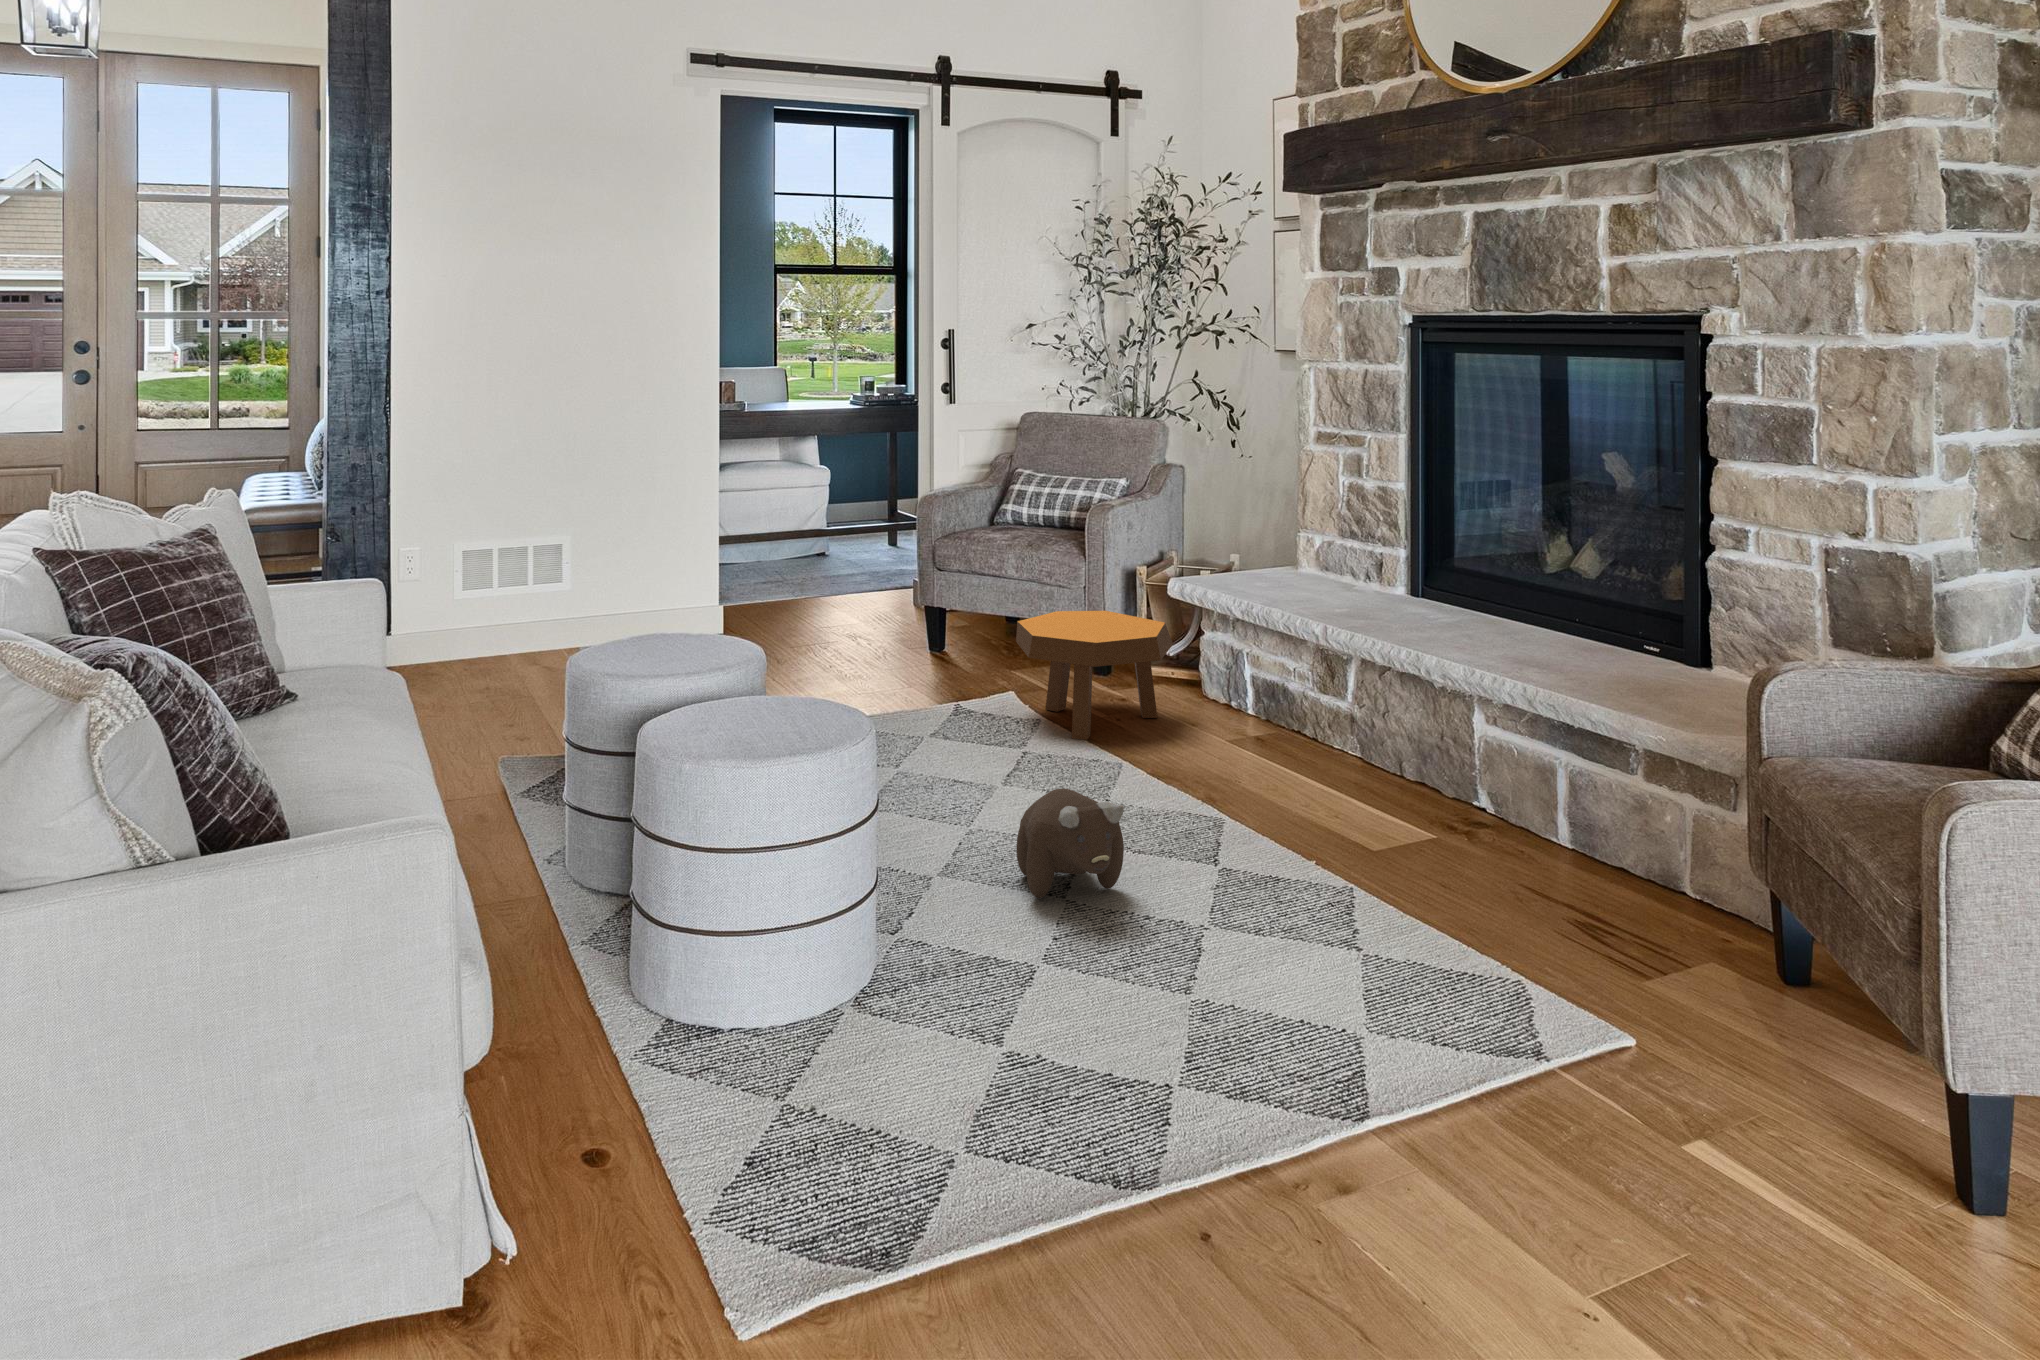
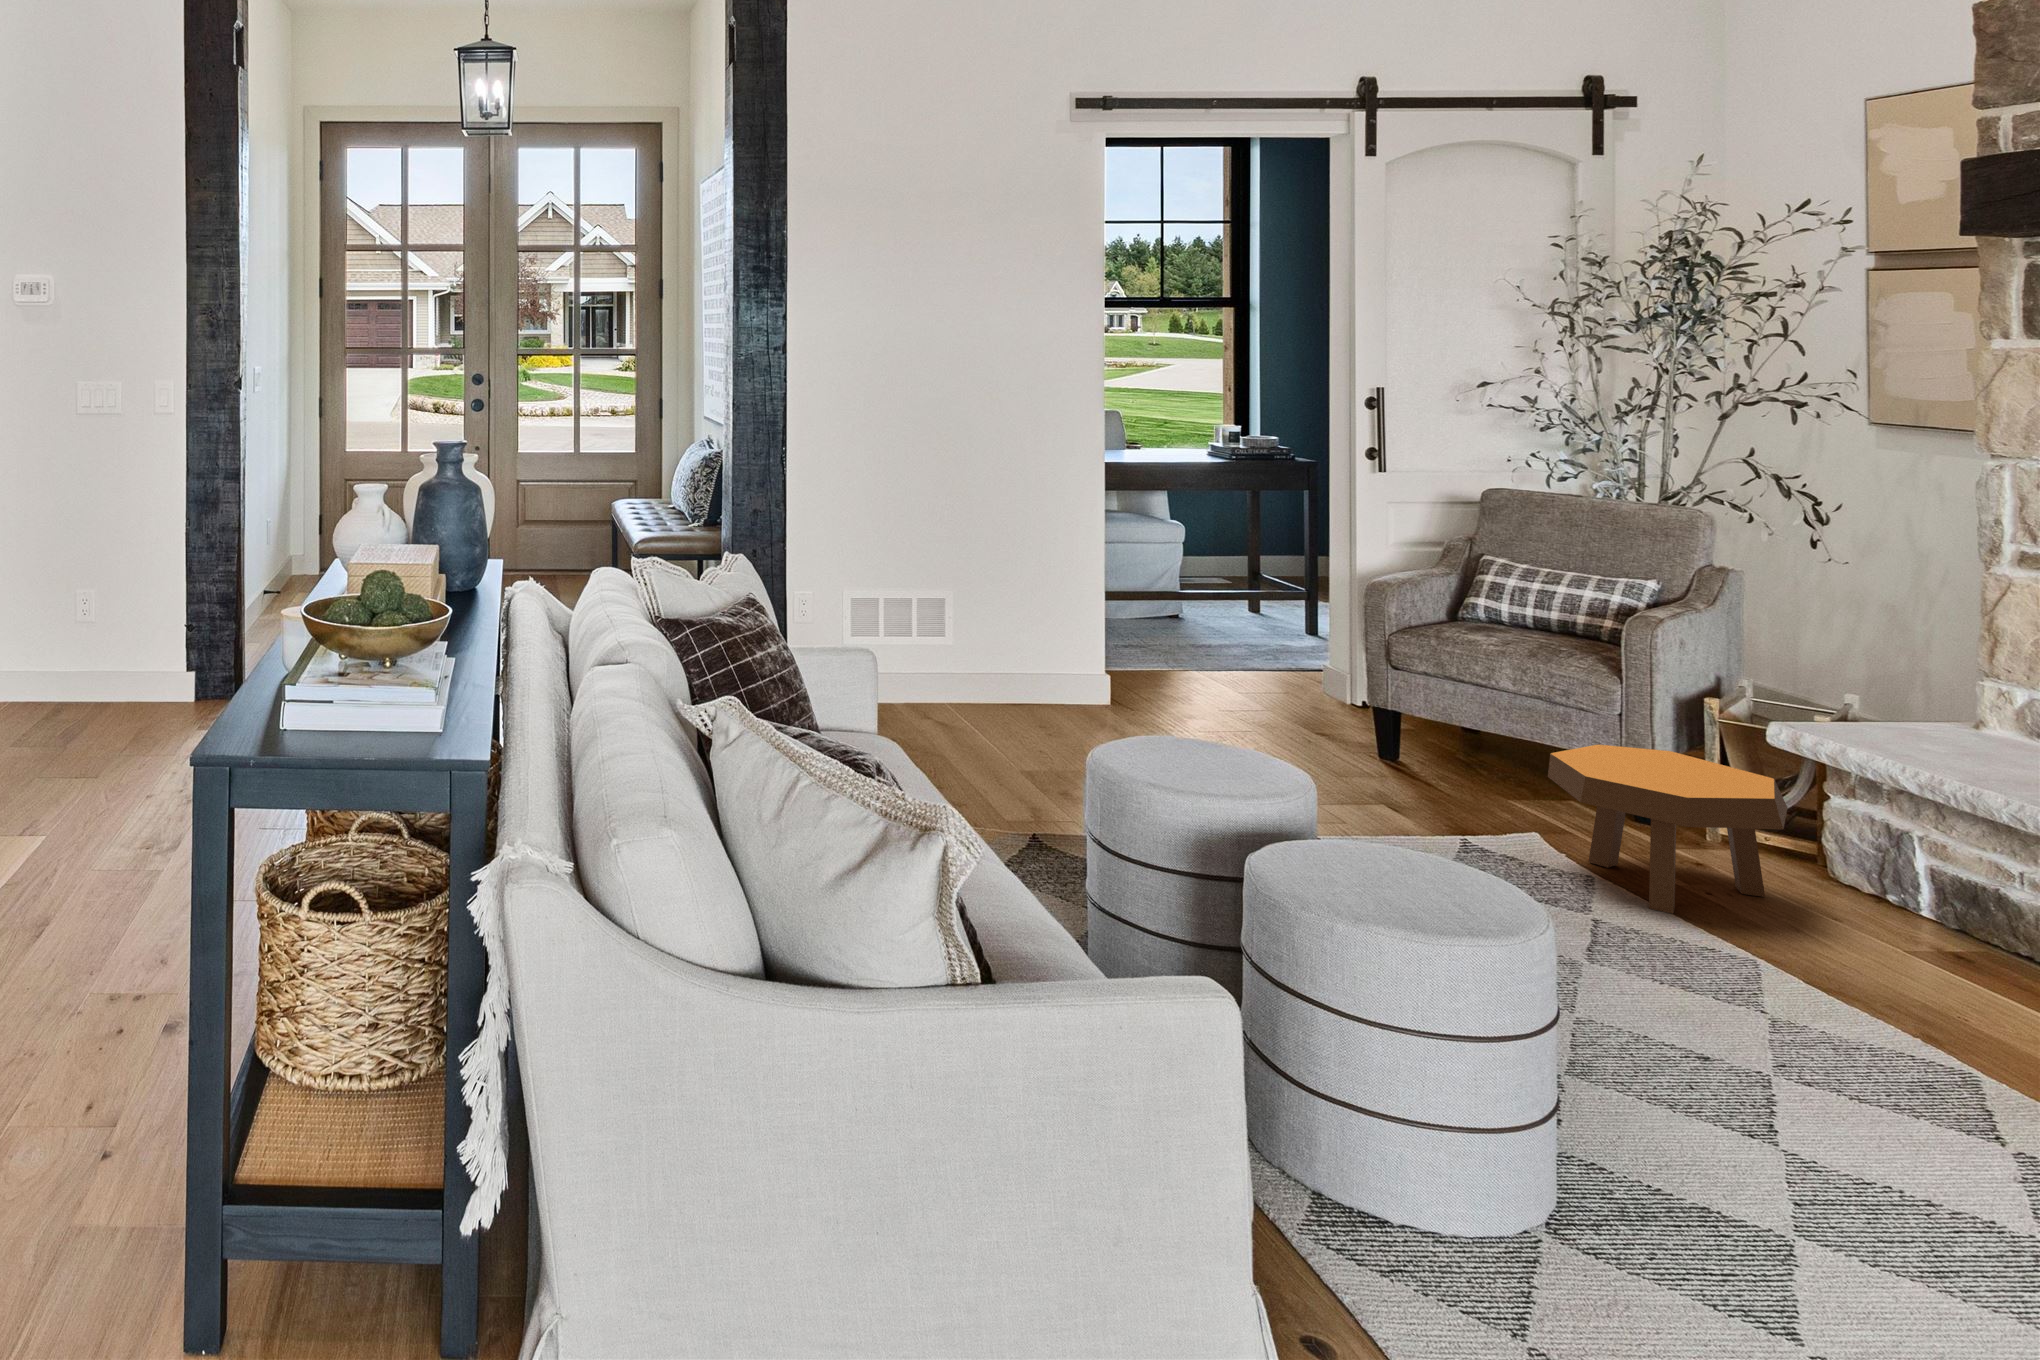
plush toy: present [1016,788,1124,899] -> none [1673,999,1866,1138]

